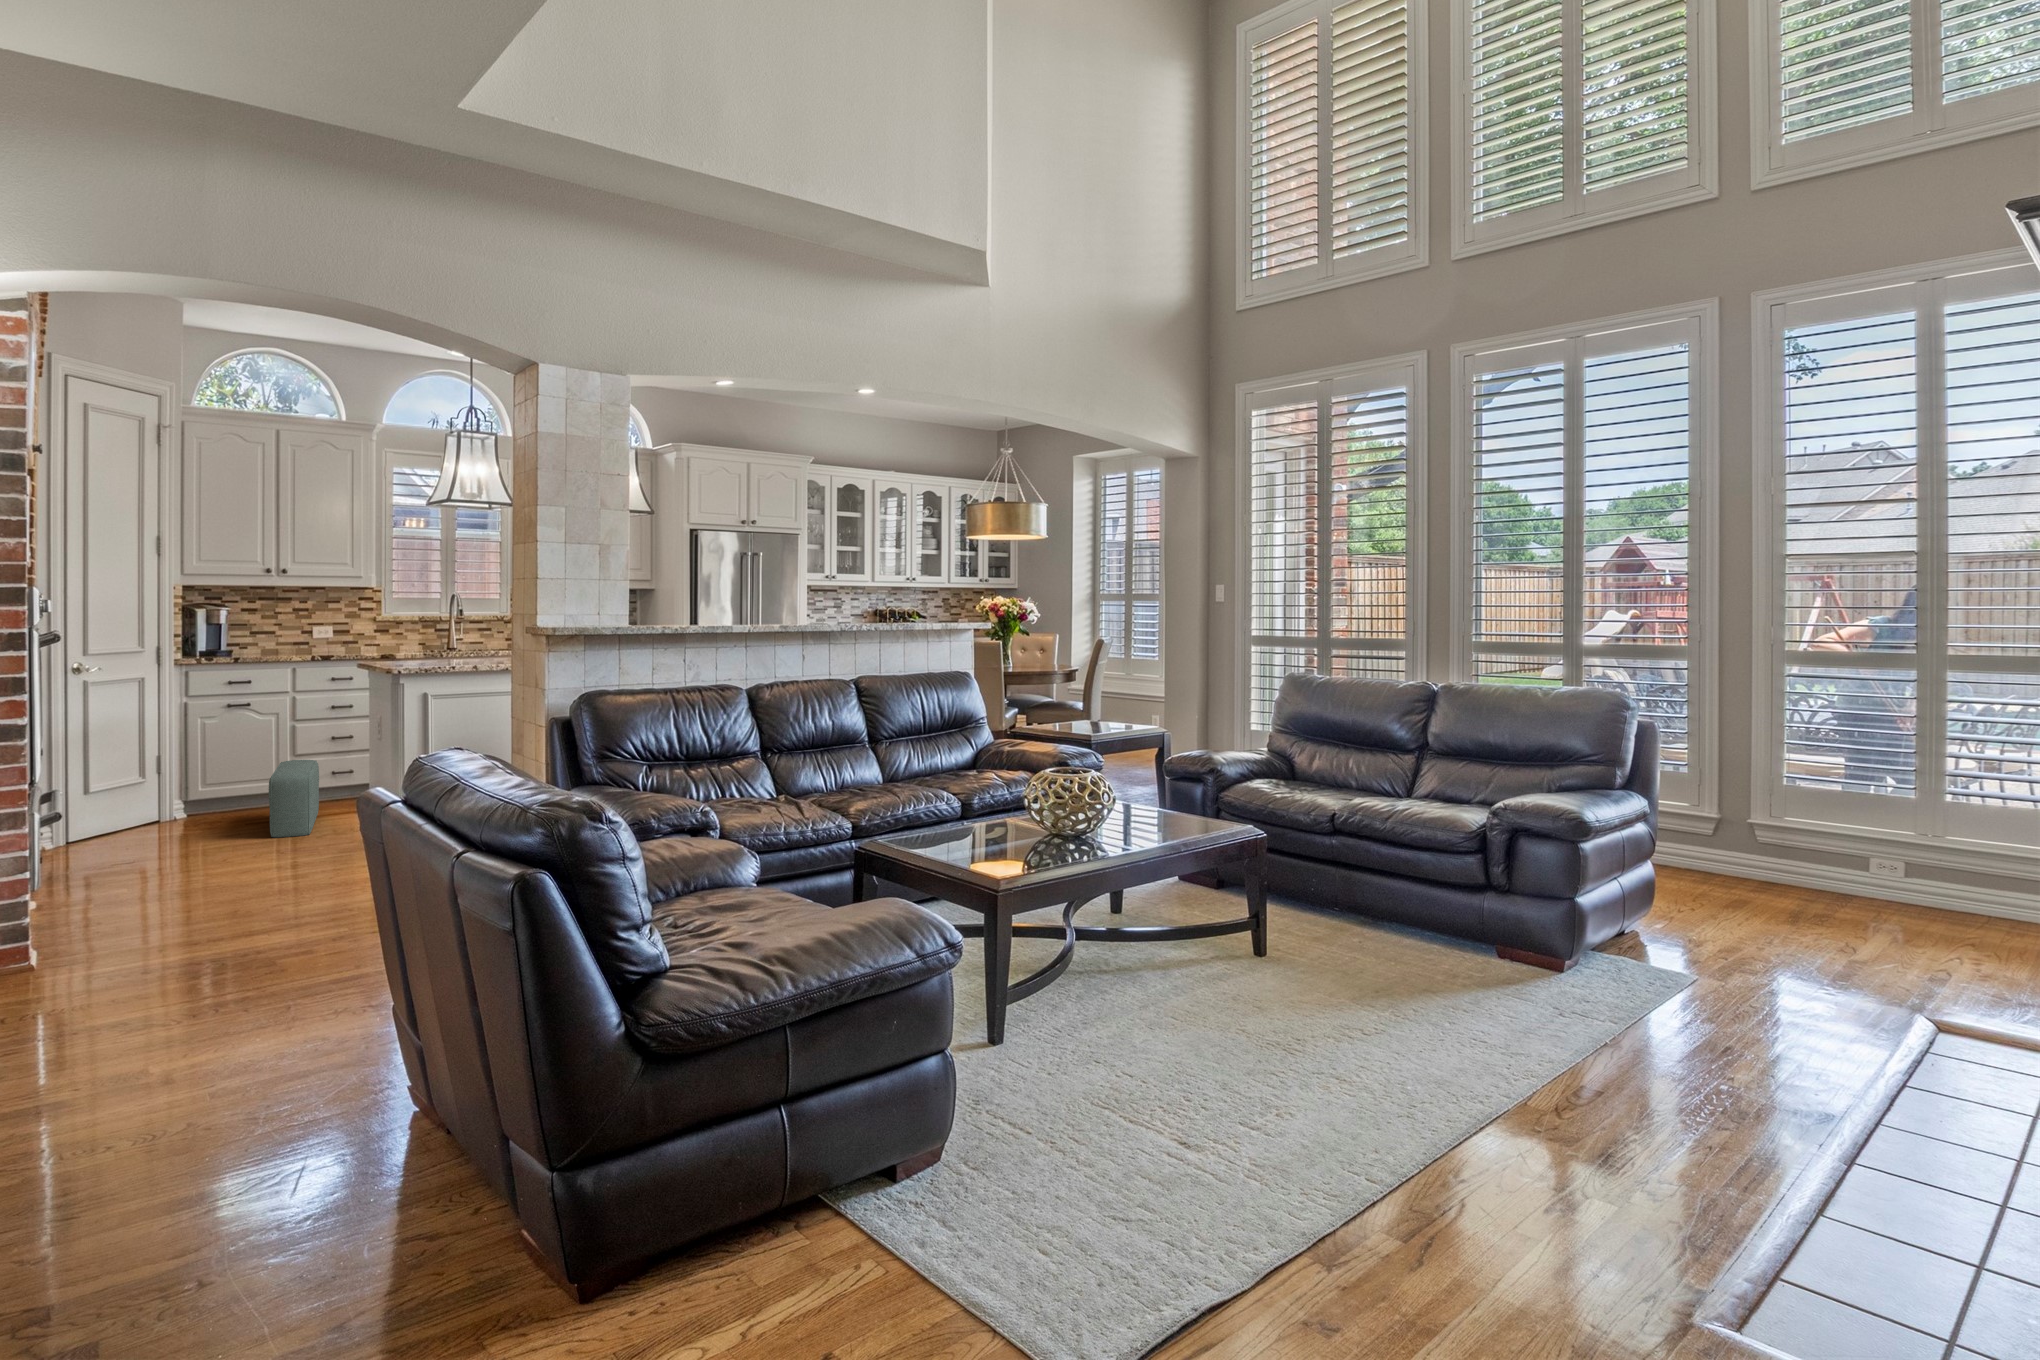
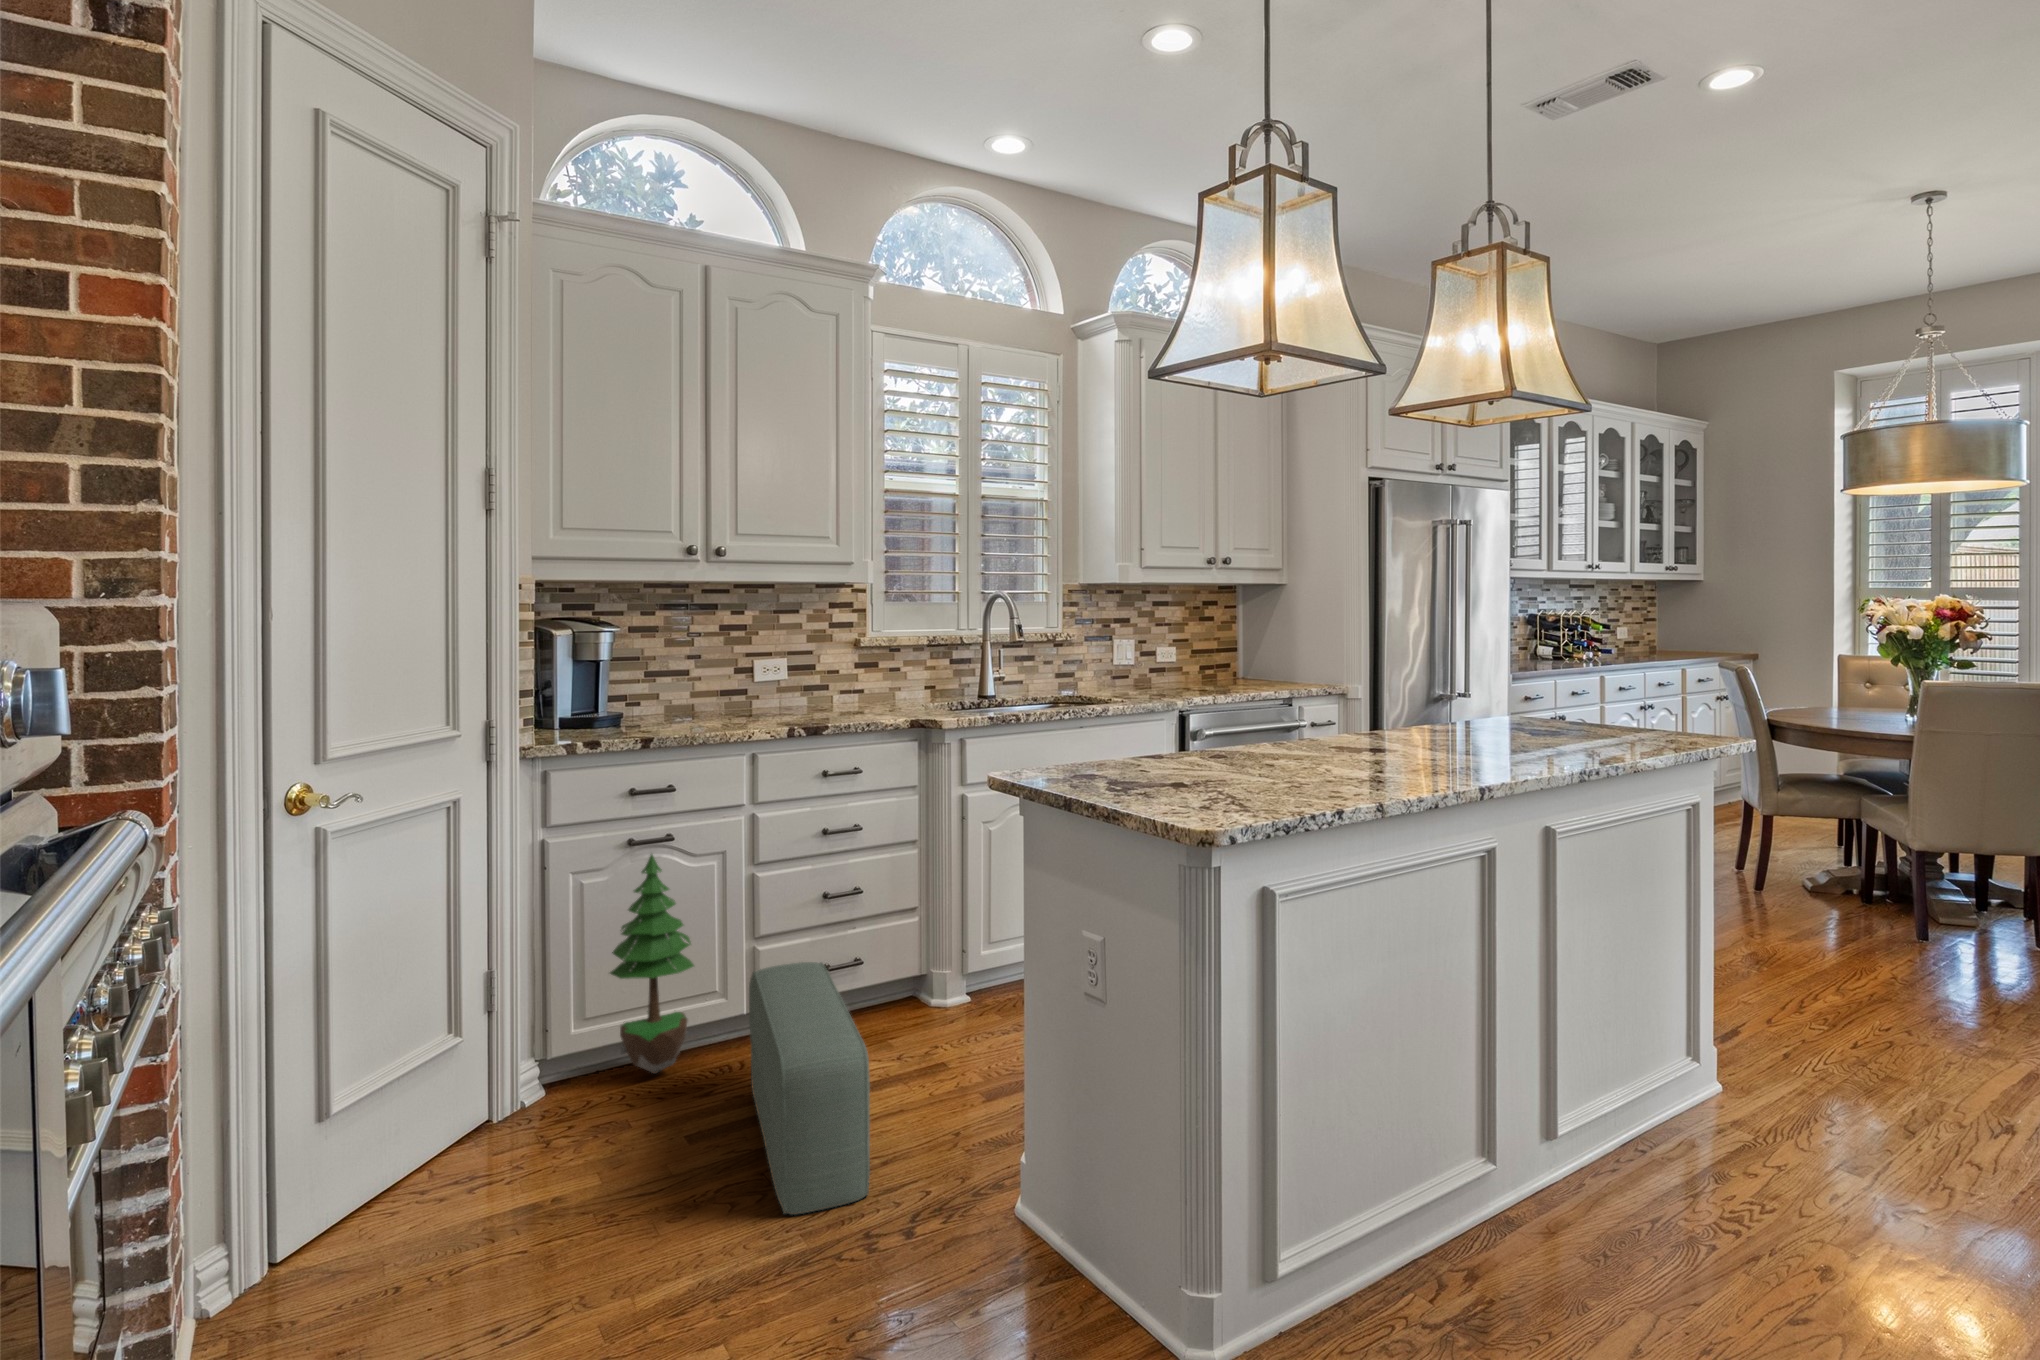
potted tree: none [215,711,259,815] -> present [610,854,694,1074]

